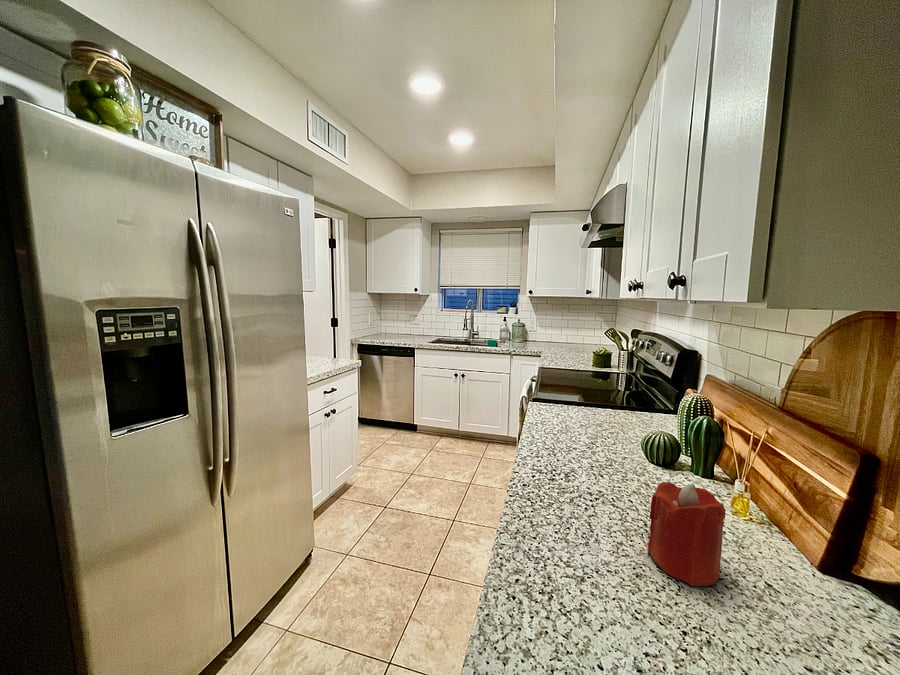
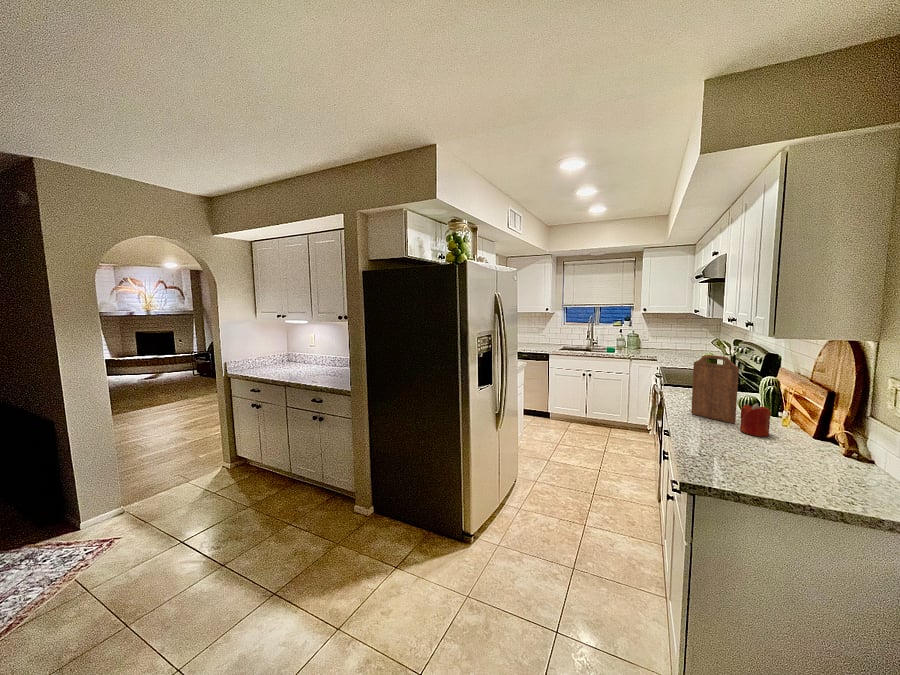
cutting board: none [549,348,646,517] -> present [691,355,739,423]

